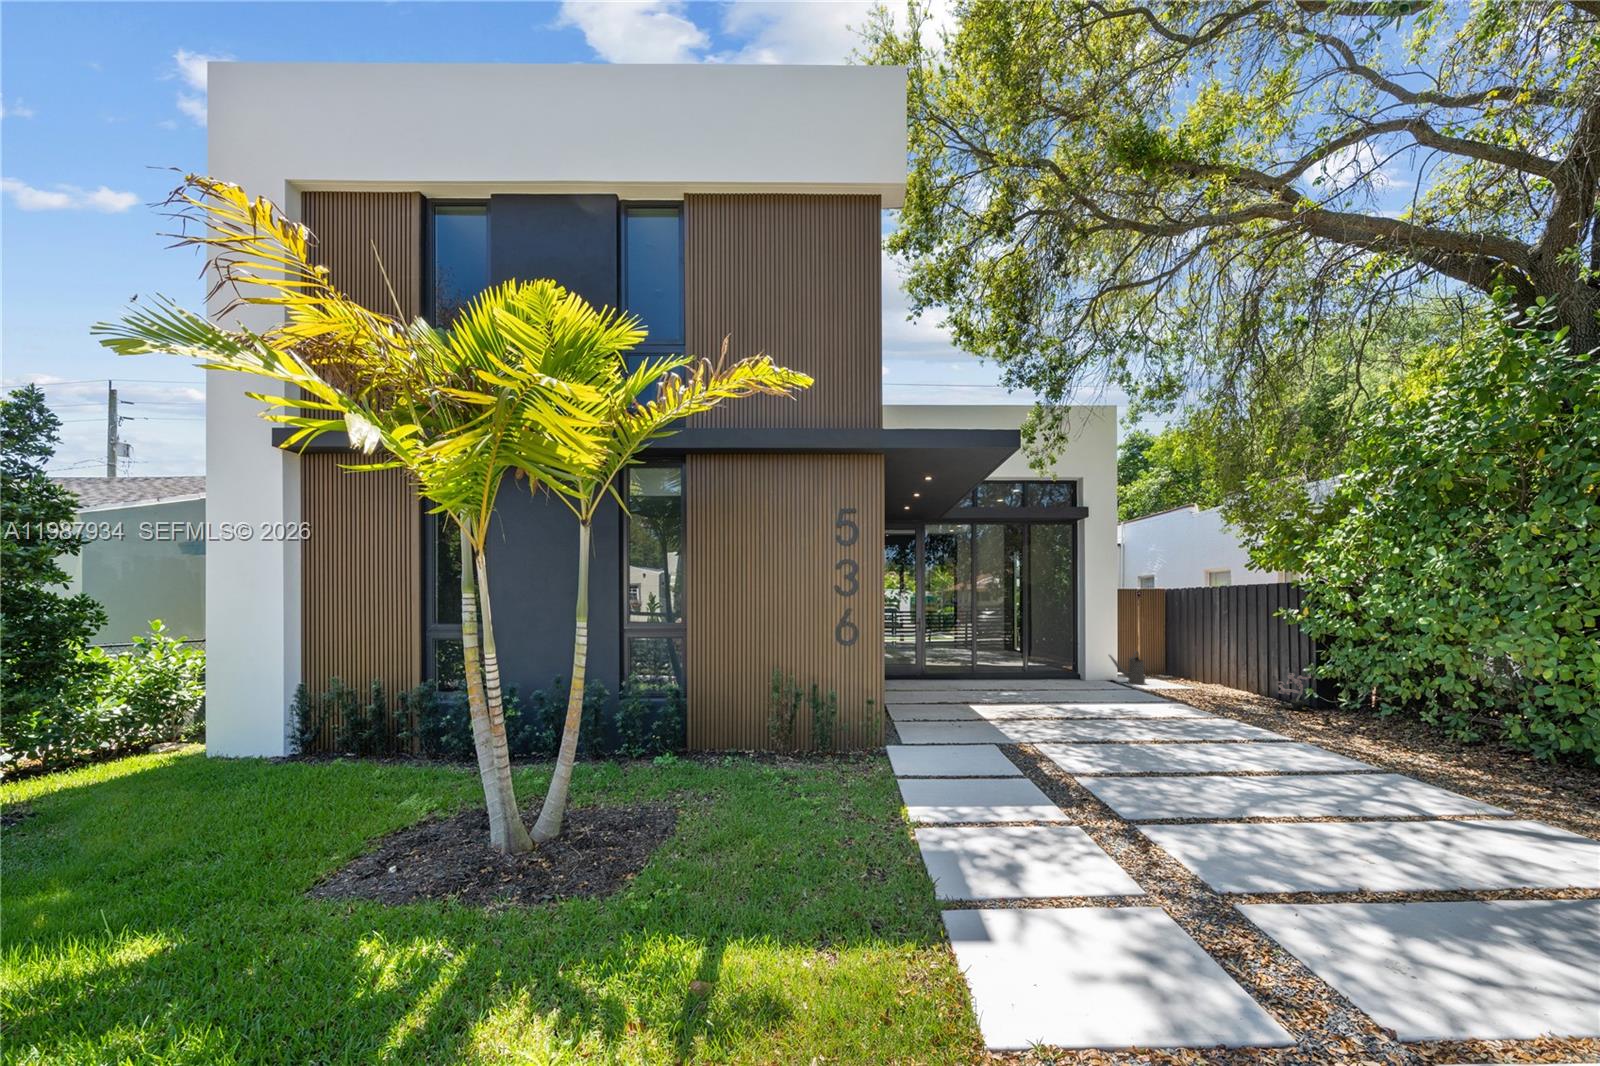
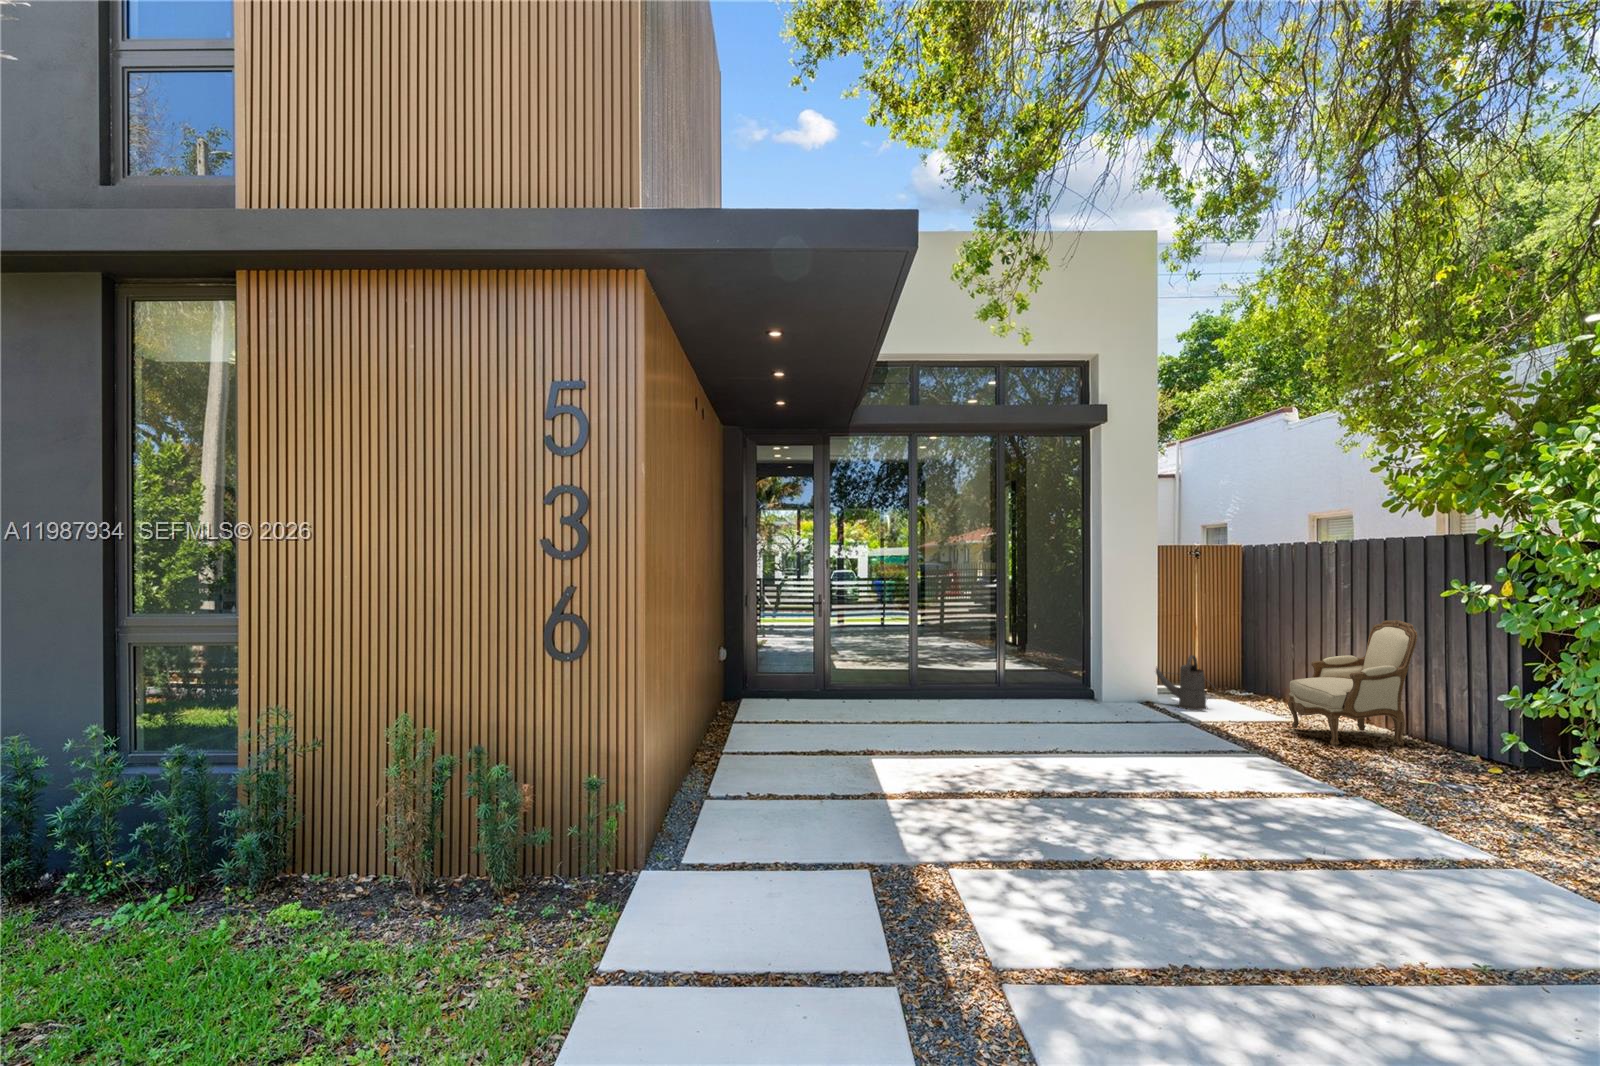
armchair: none [1195,628,1268,701] -> present [1288,620,1418,746]
potted plant: present [1277,673,1311,711] -> none [1432,697,1508,771]

